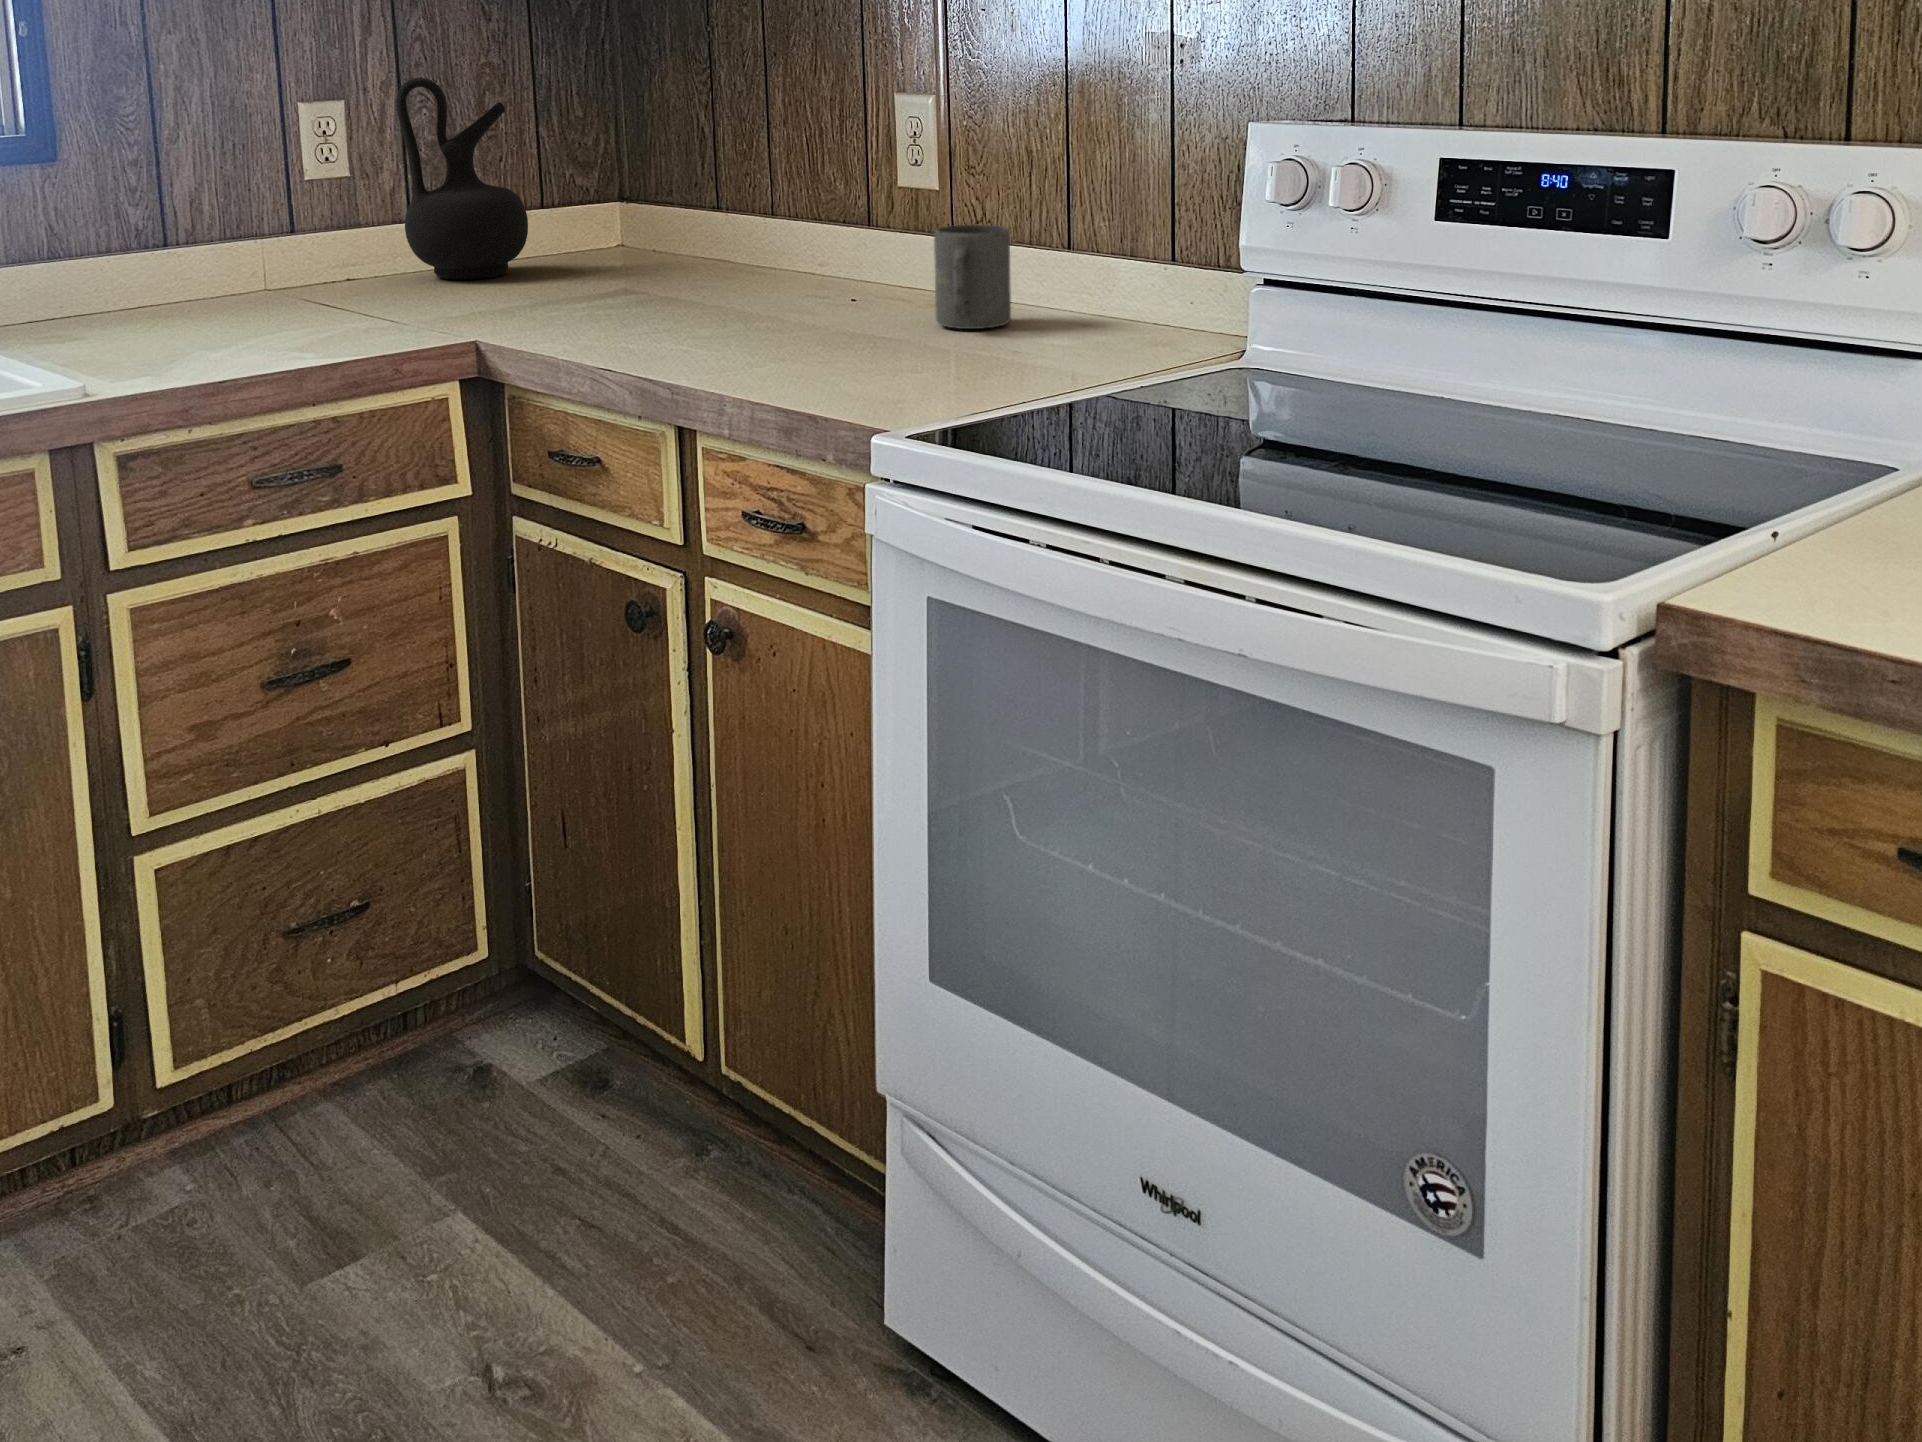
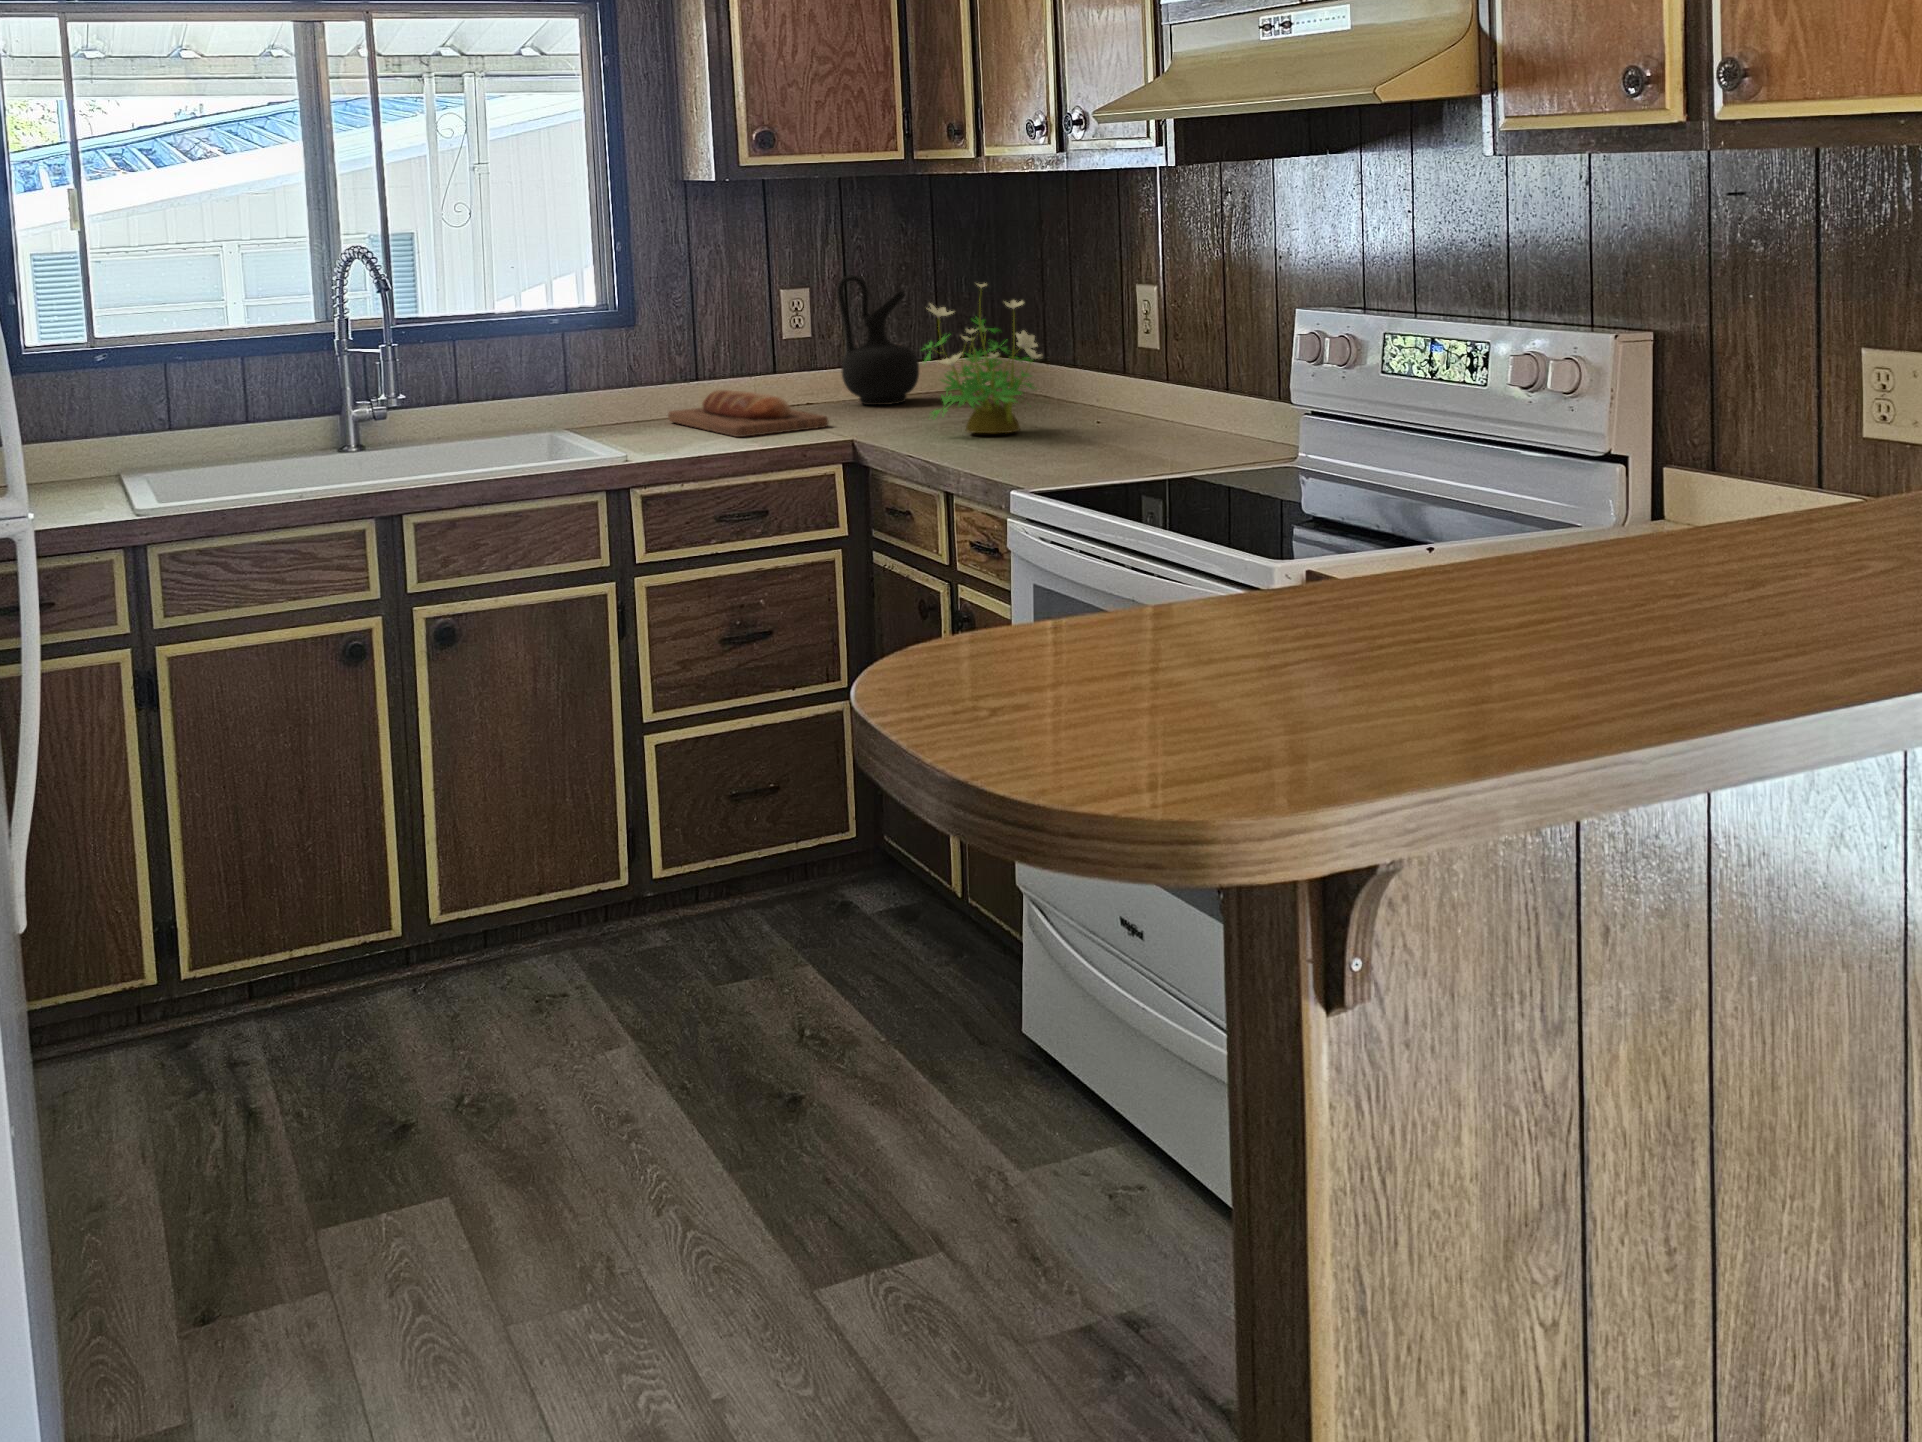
potted plant: none [579,84,795,326] -> present [925,284,1041,433]
mug: present [934,225,1011,329] -> none [1126,372,1176,438]
bread loaf: none [126,261,416,341] -> present [668,390,829,437]

